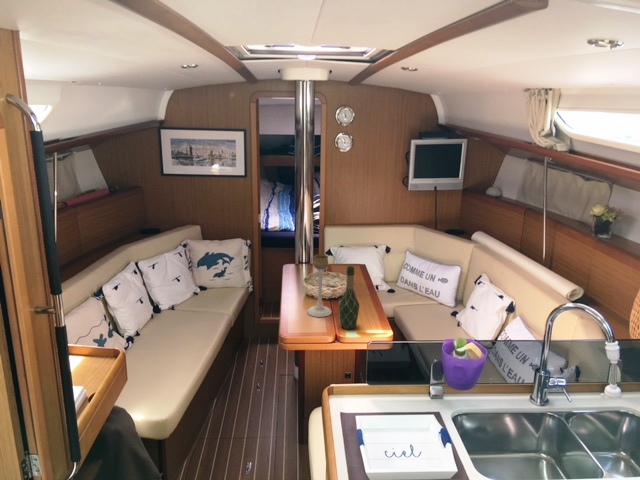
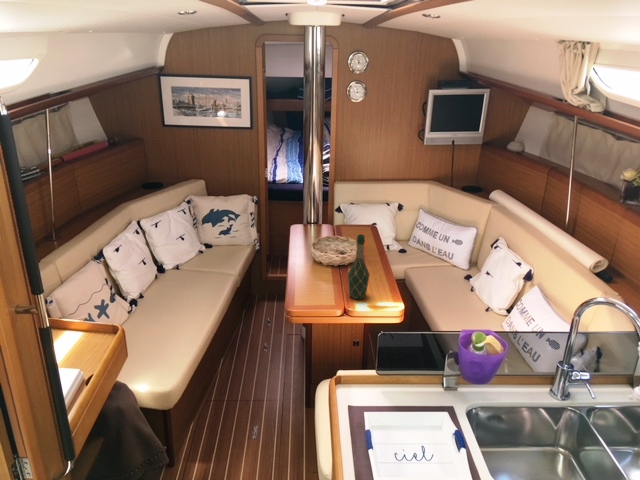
candle holder: present [307,254,331,317] -> none [315,219,340,285]

